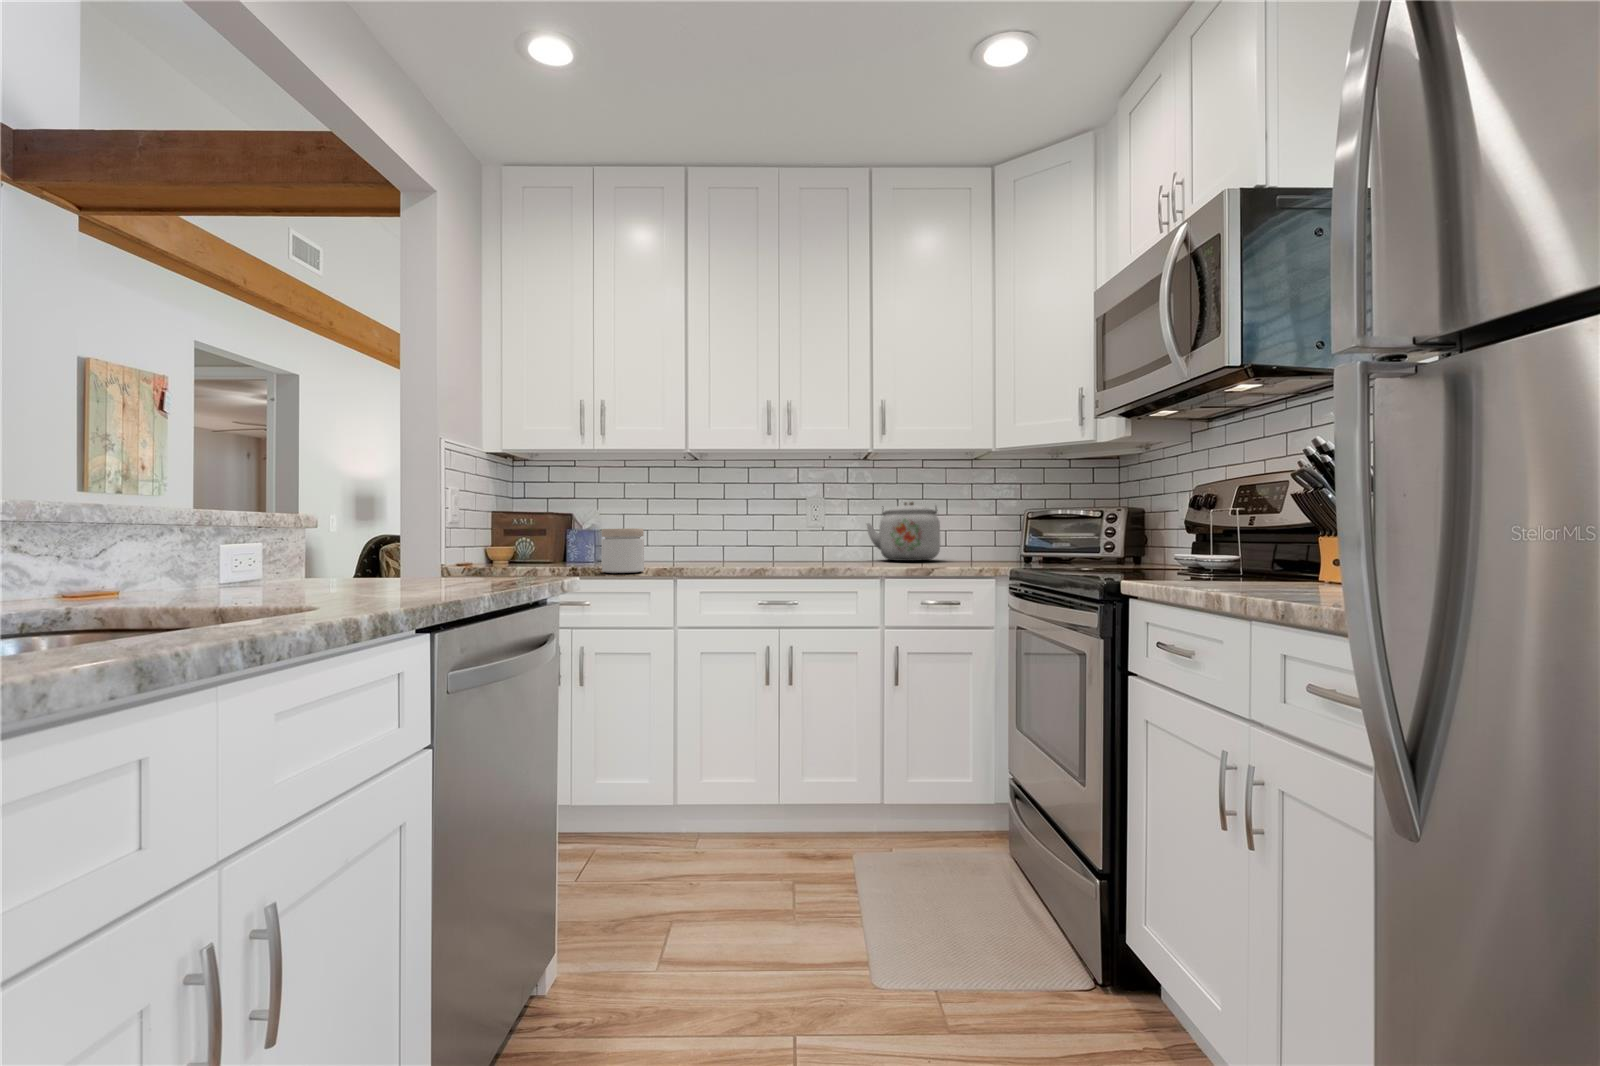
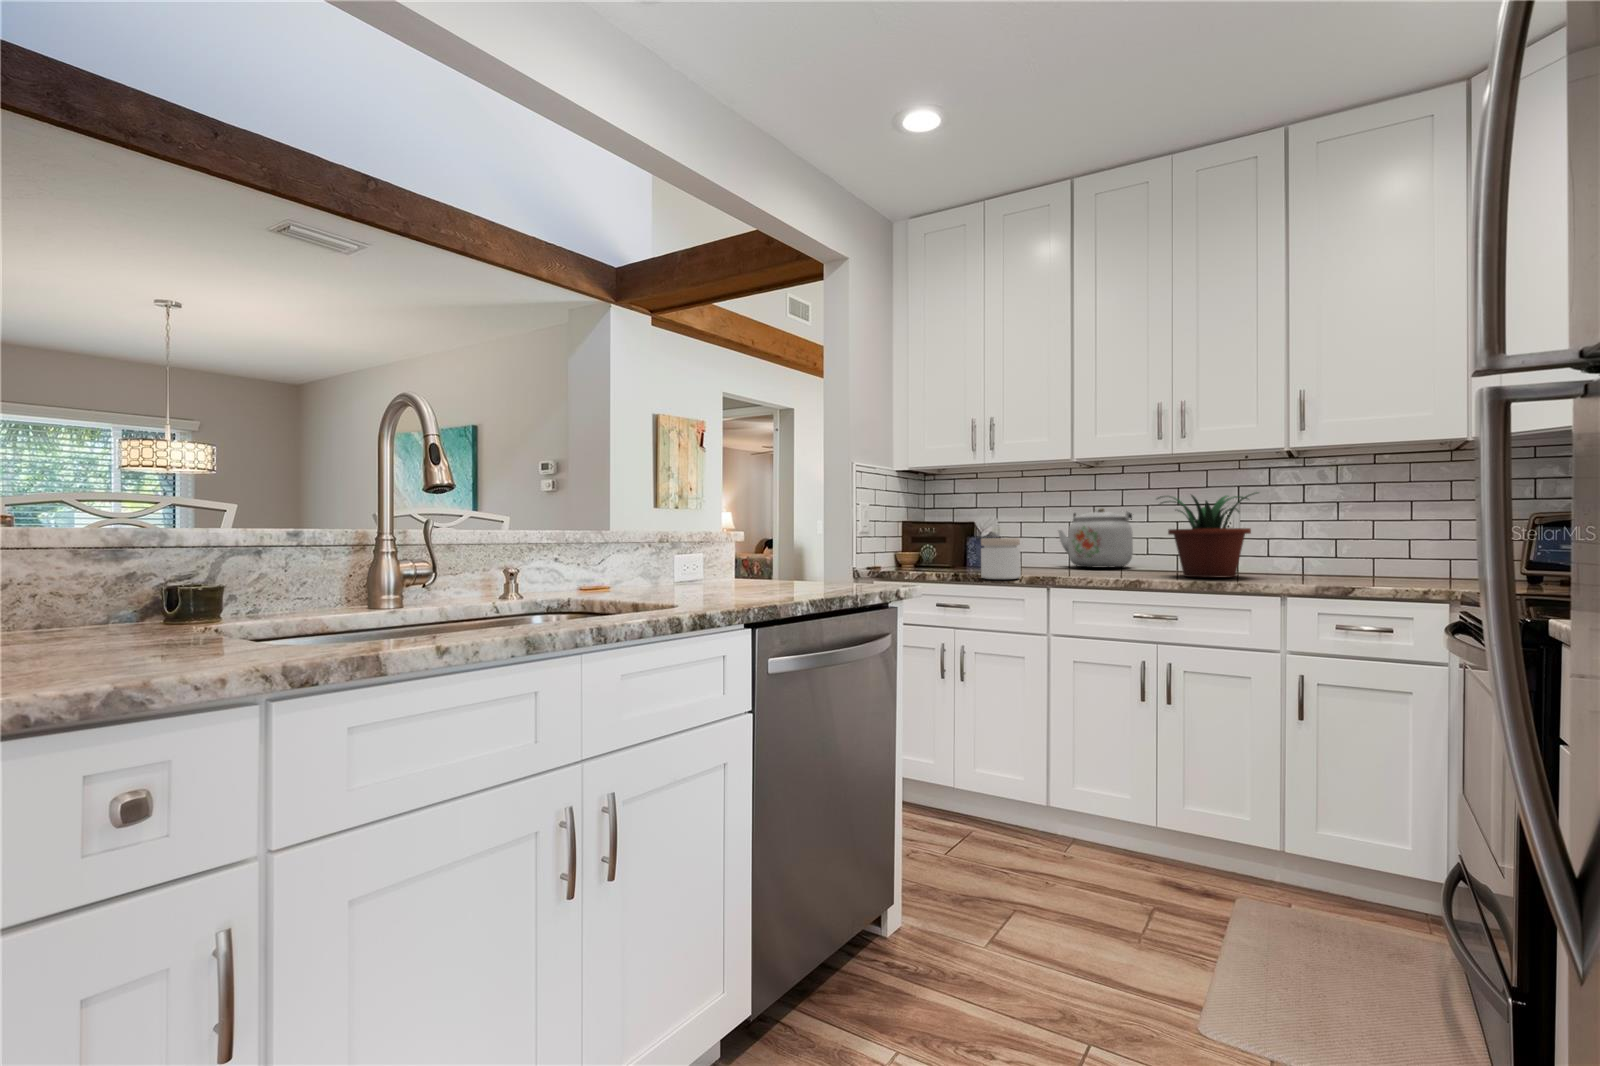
potted plant: none [762,487,851,566] -> present [1158,492,1258,578]
kettle: present [867,501,940,561] -> present [1058,508,1133,568]

